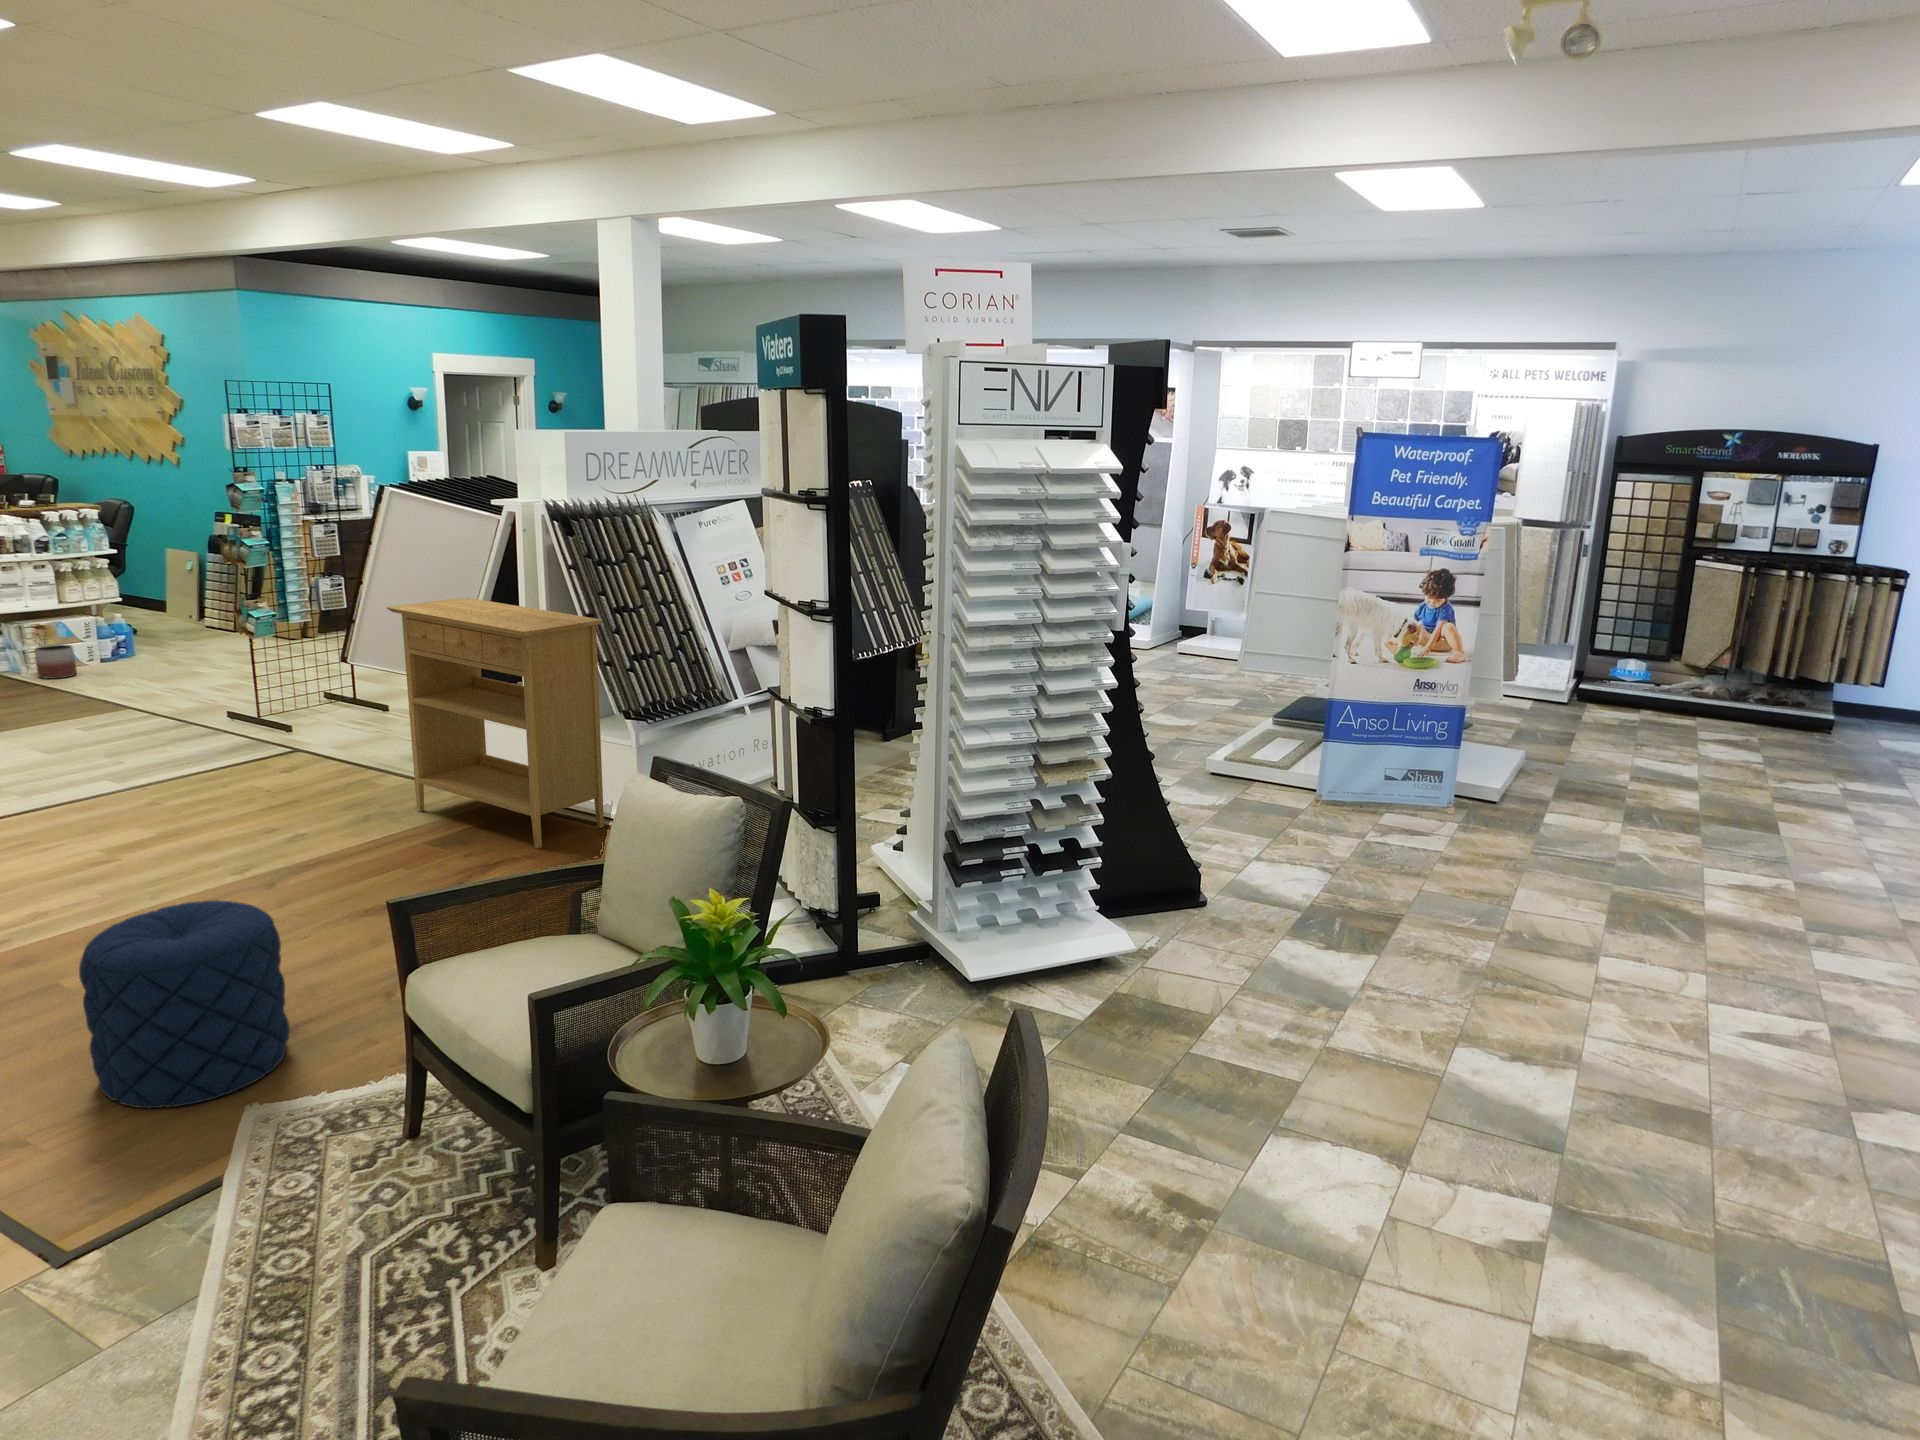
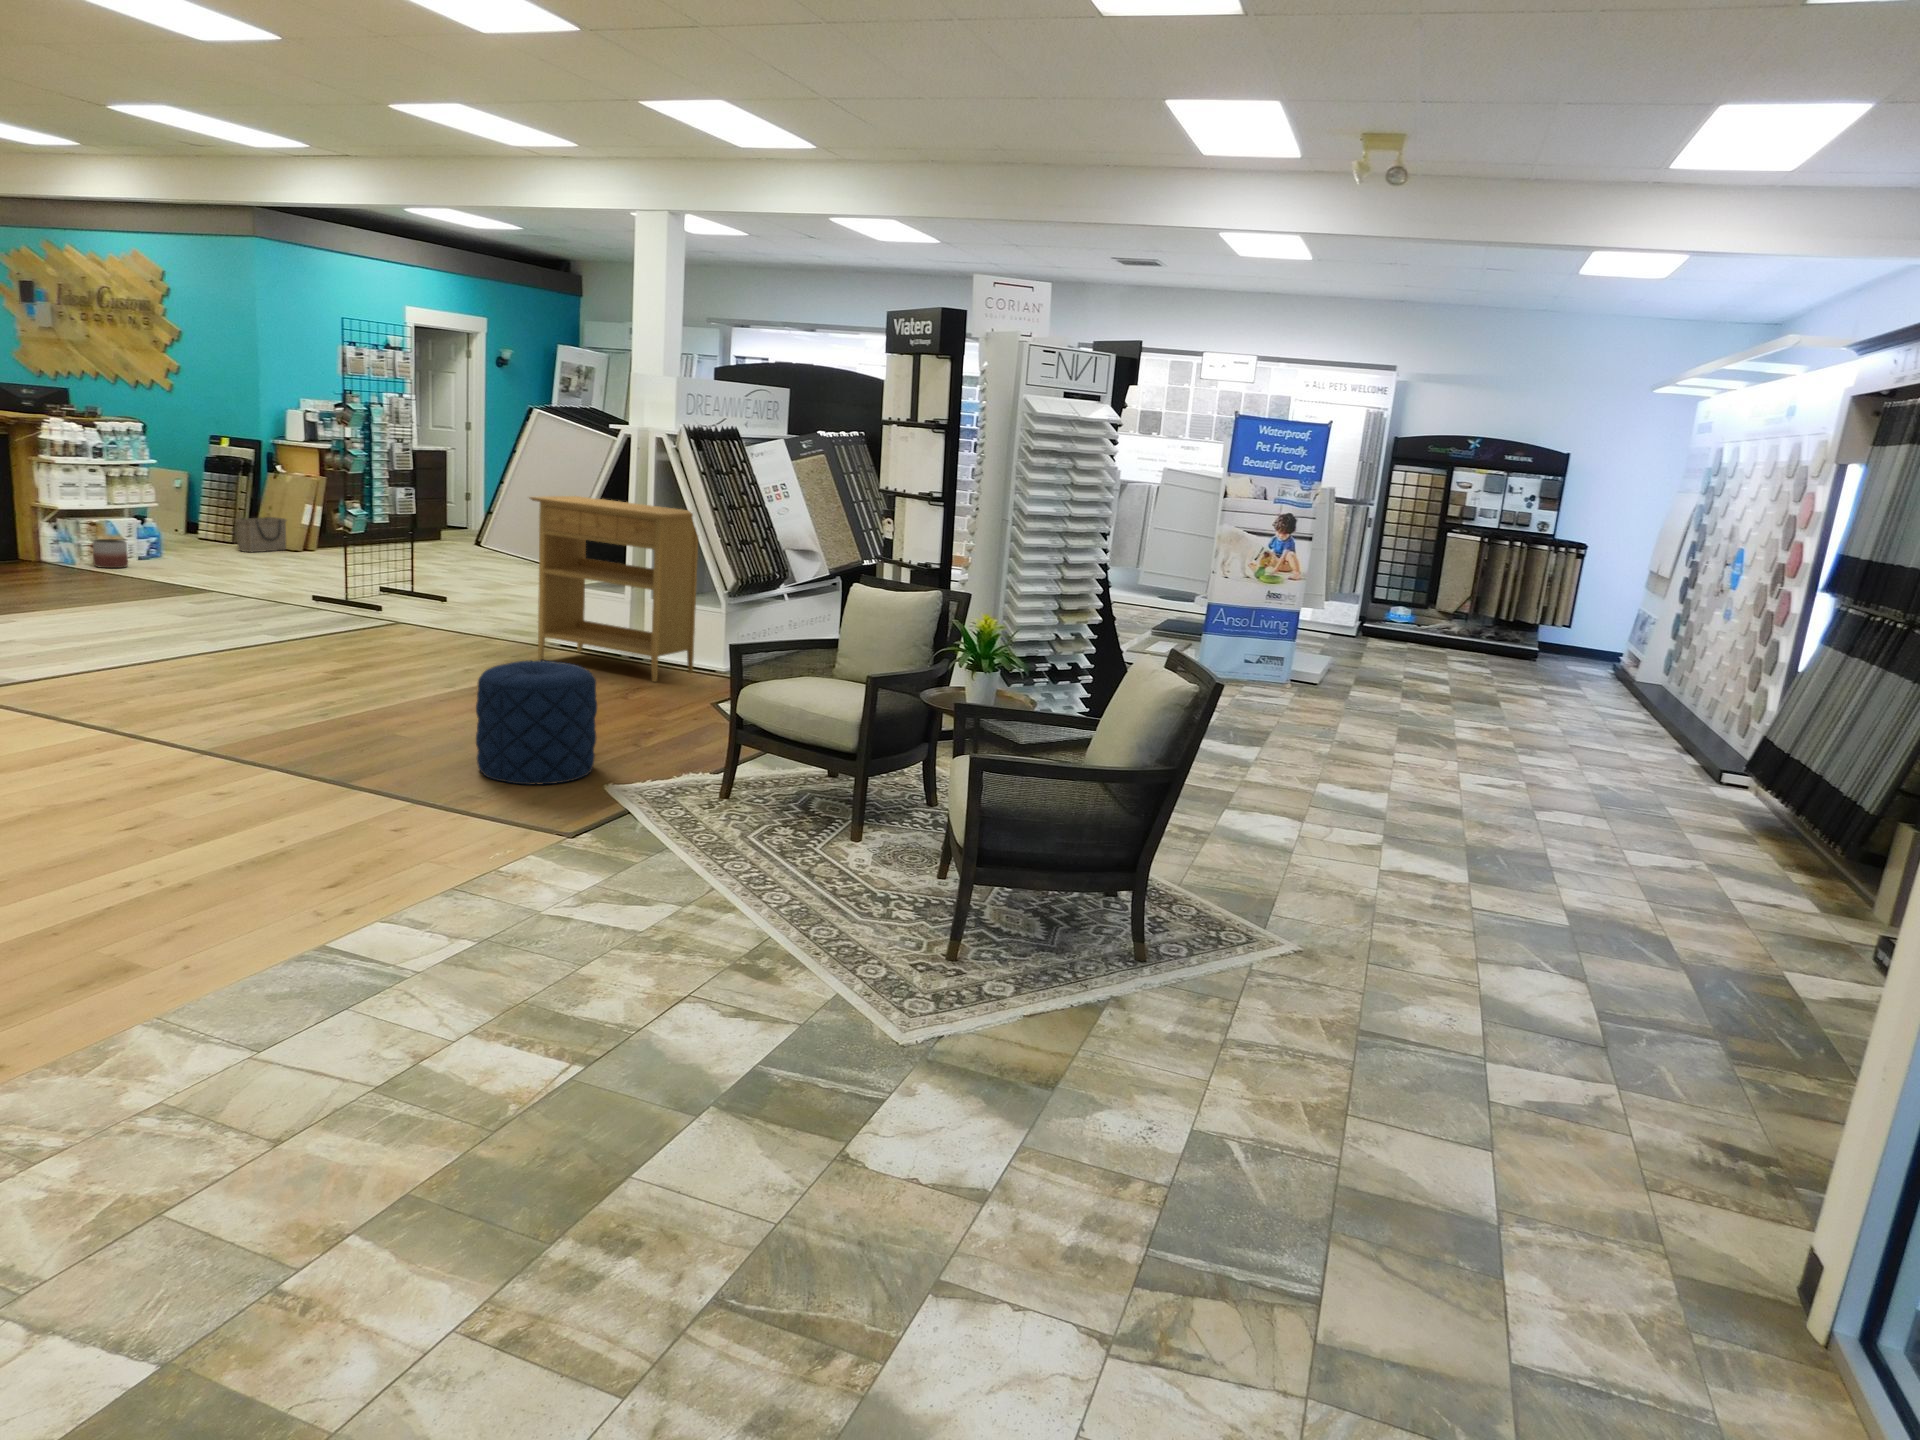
basket: none [225,601,288,643] -> present [235,517,287,552]

